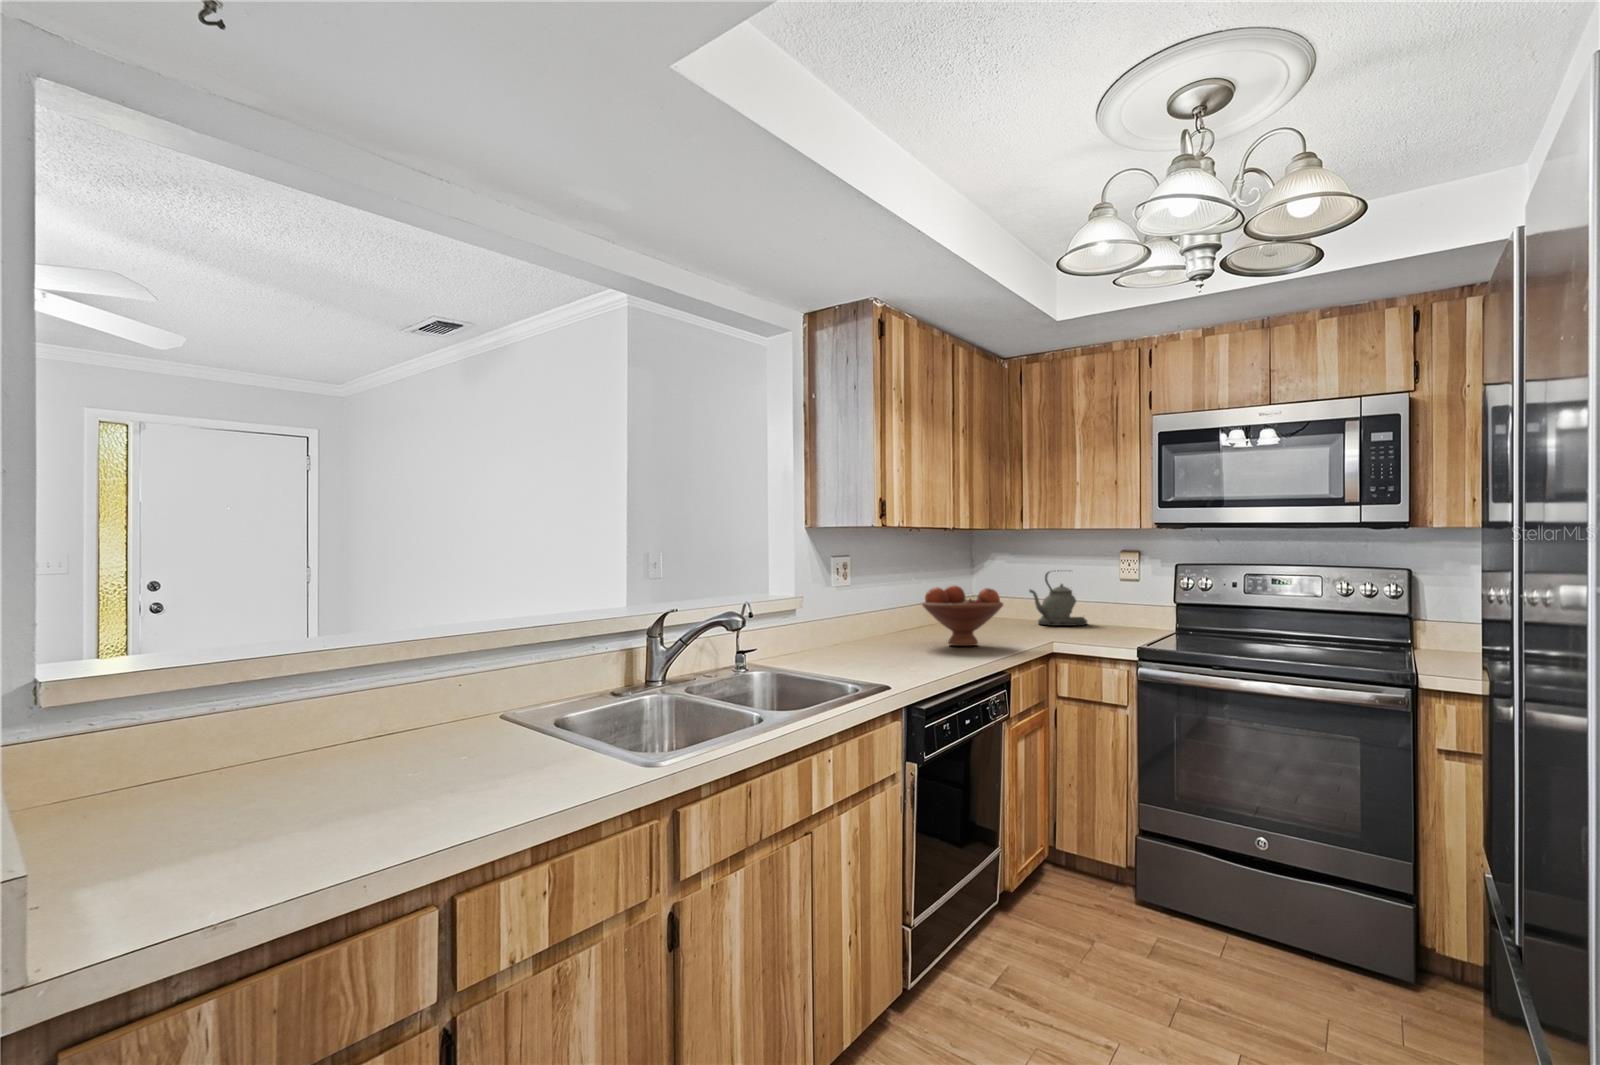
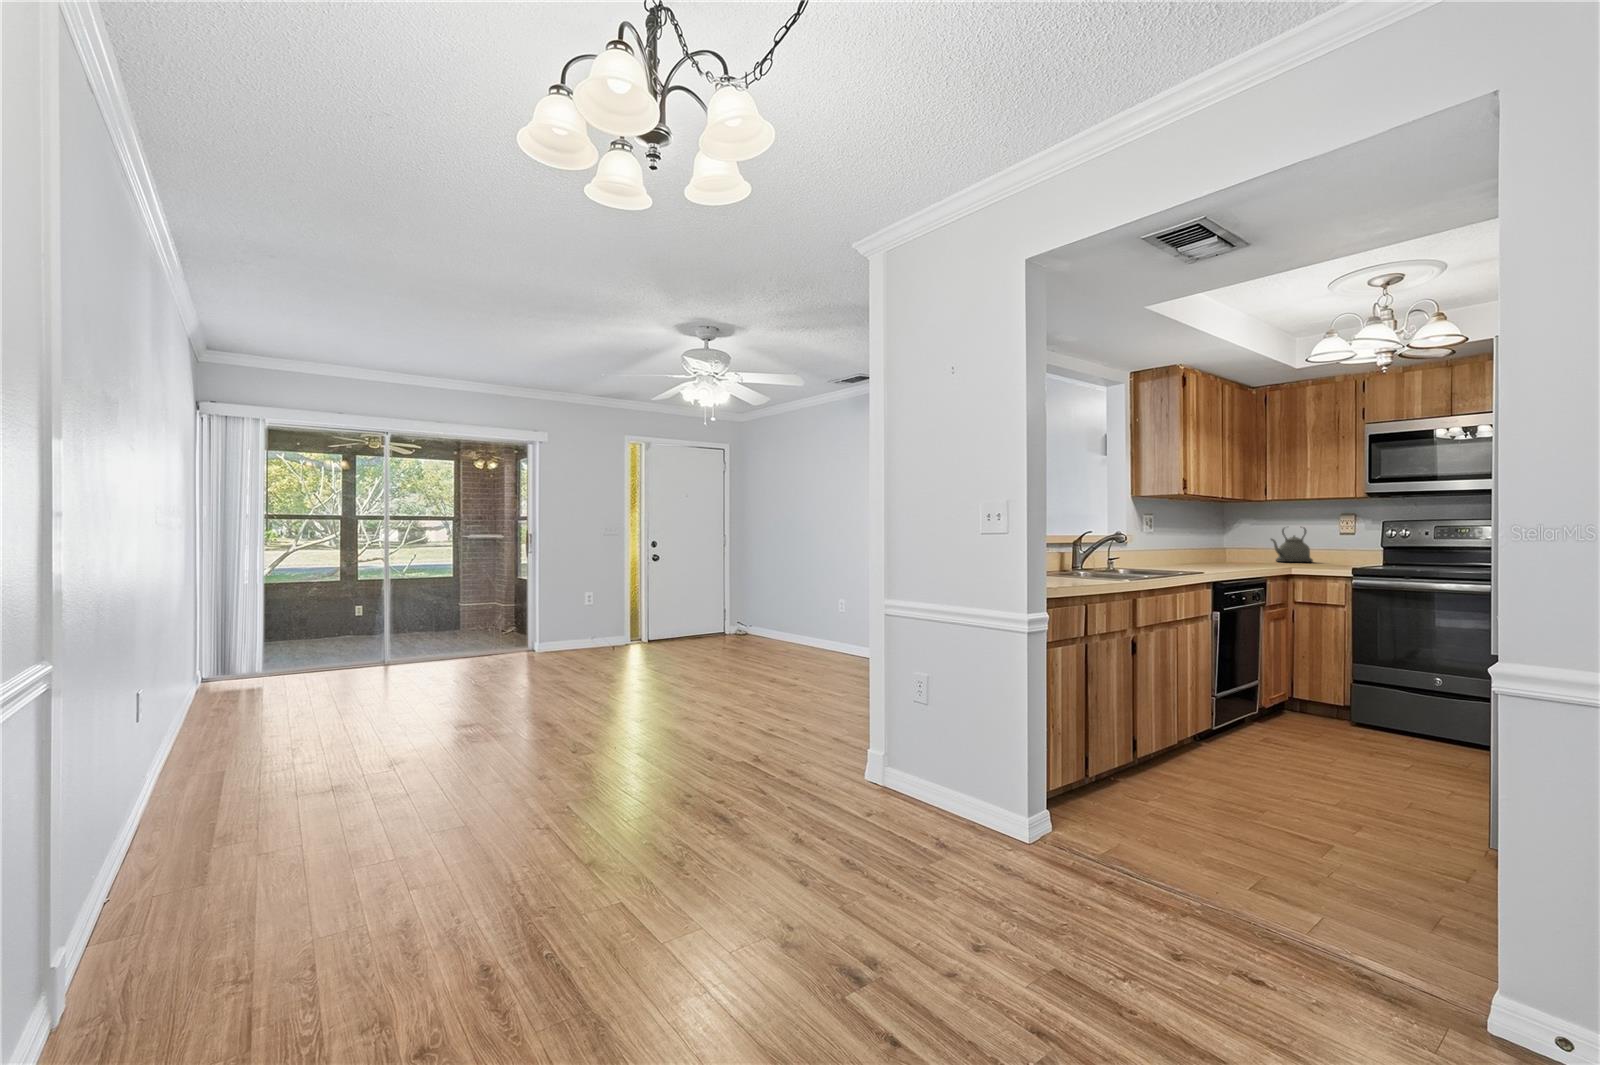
fruit bowl: present [922,585,1003,646] -> none [1205,532,1260,568]

